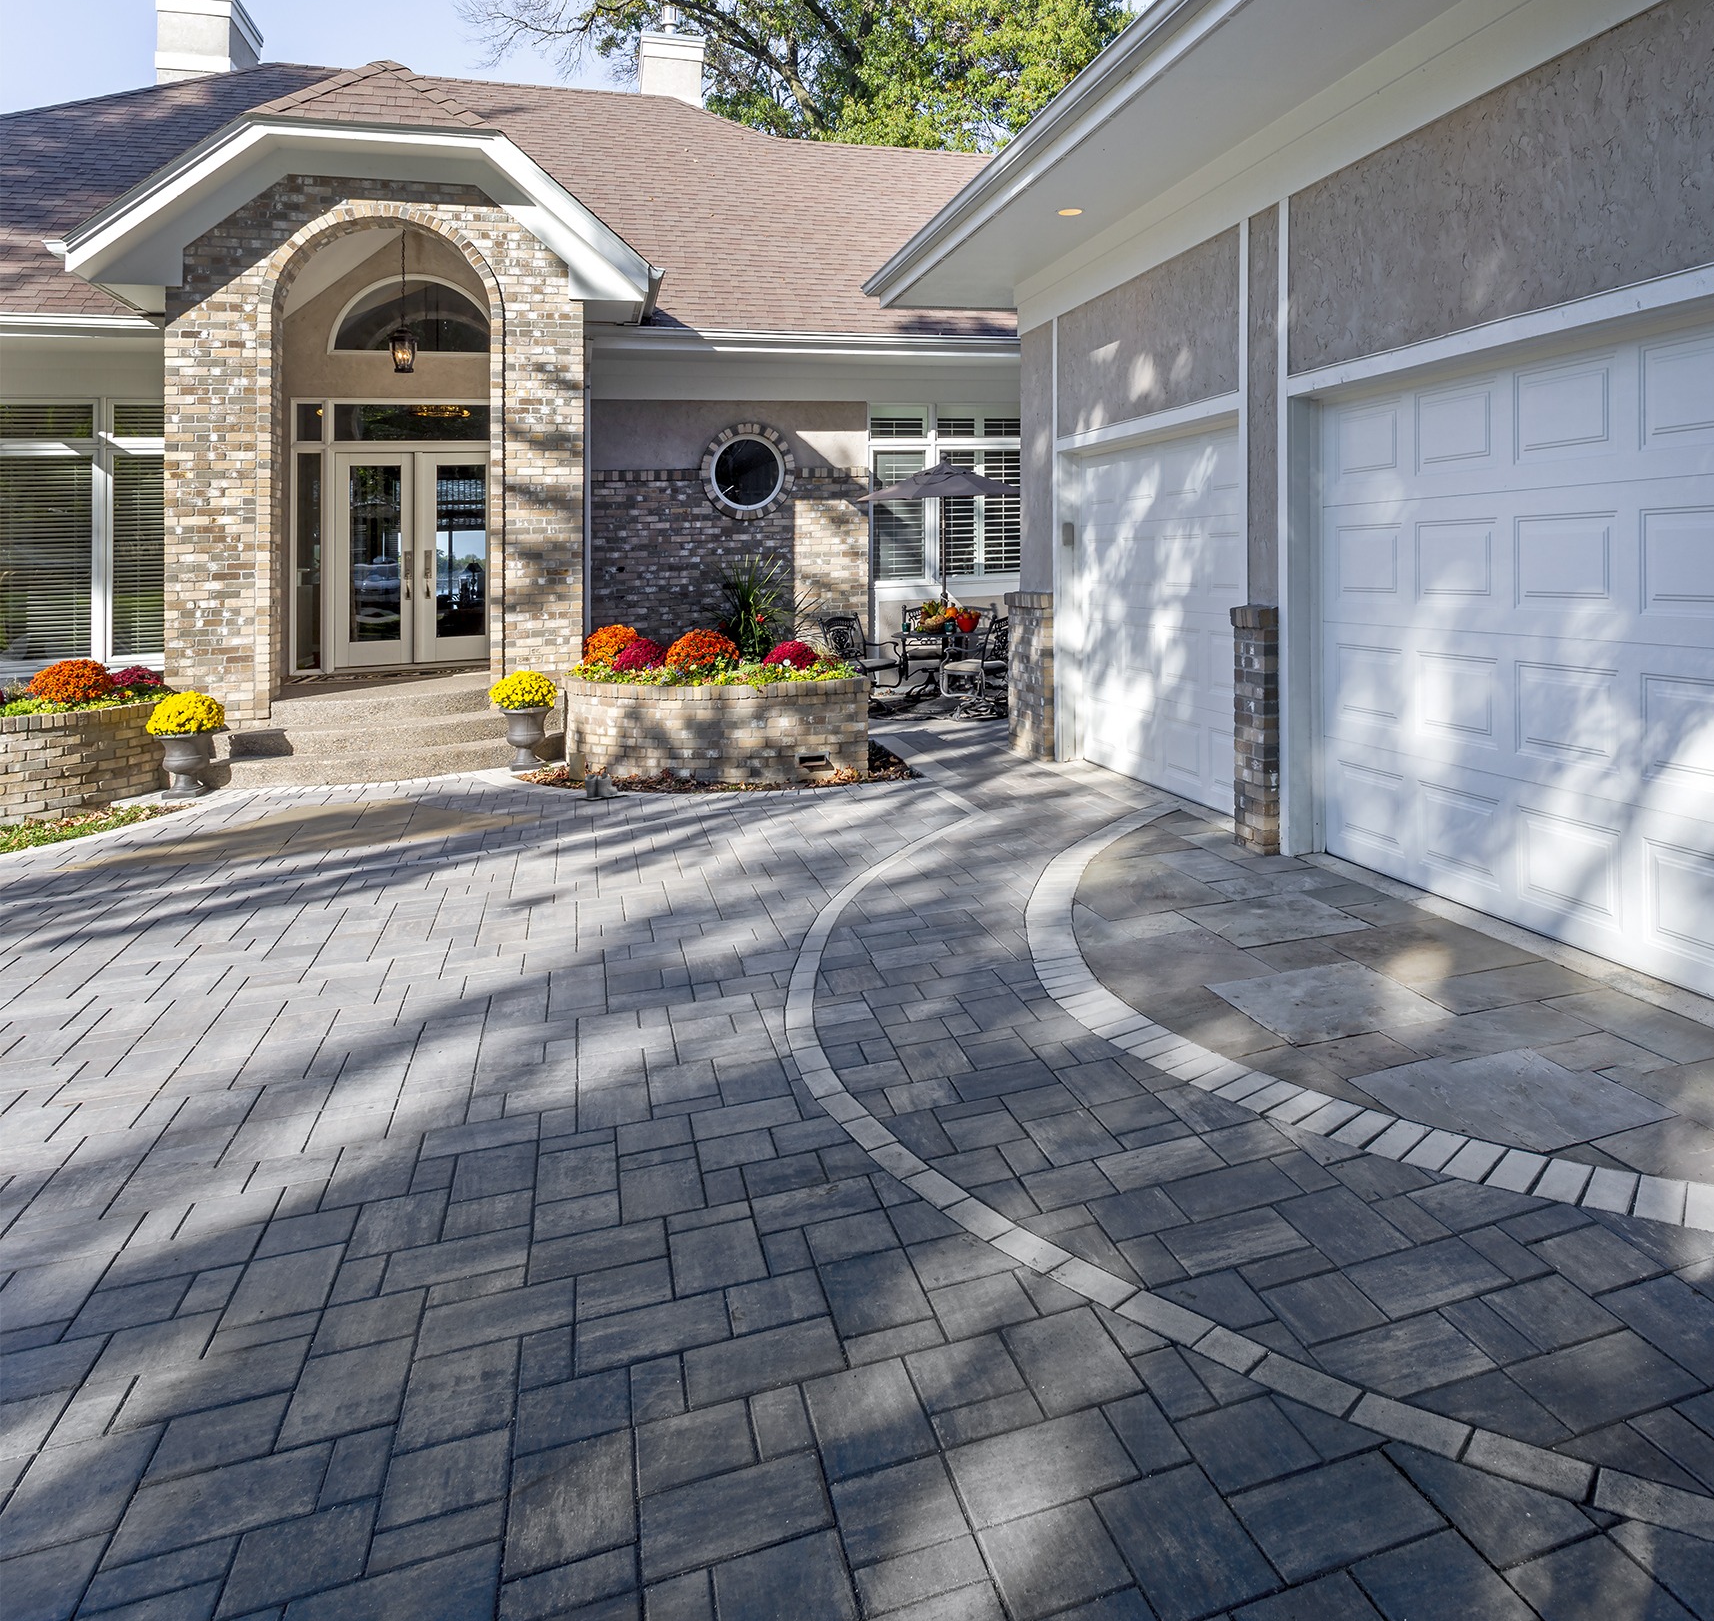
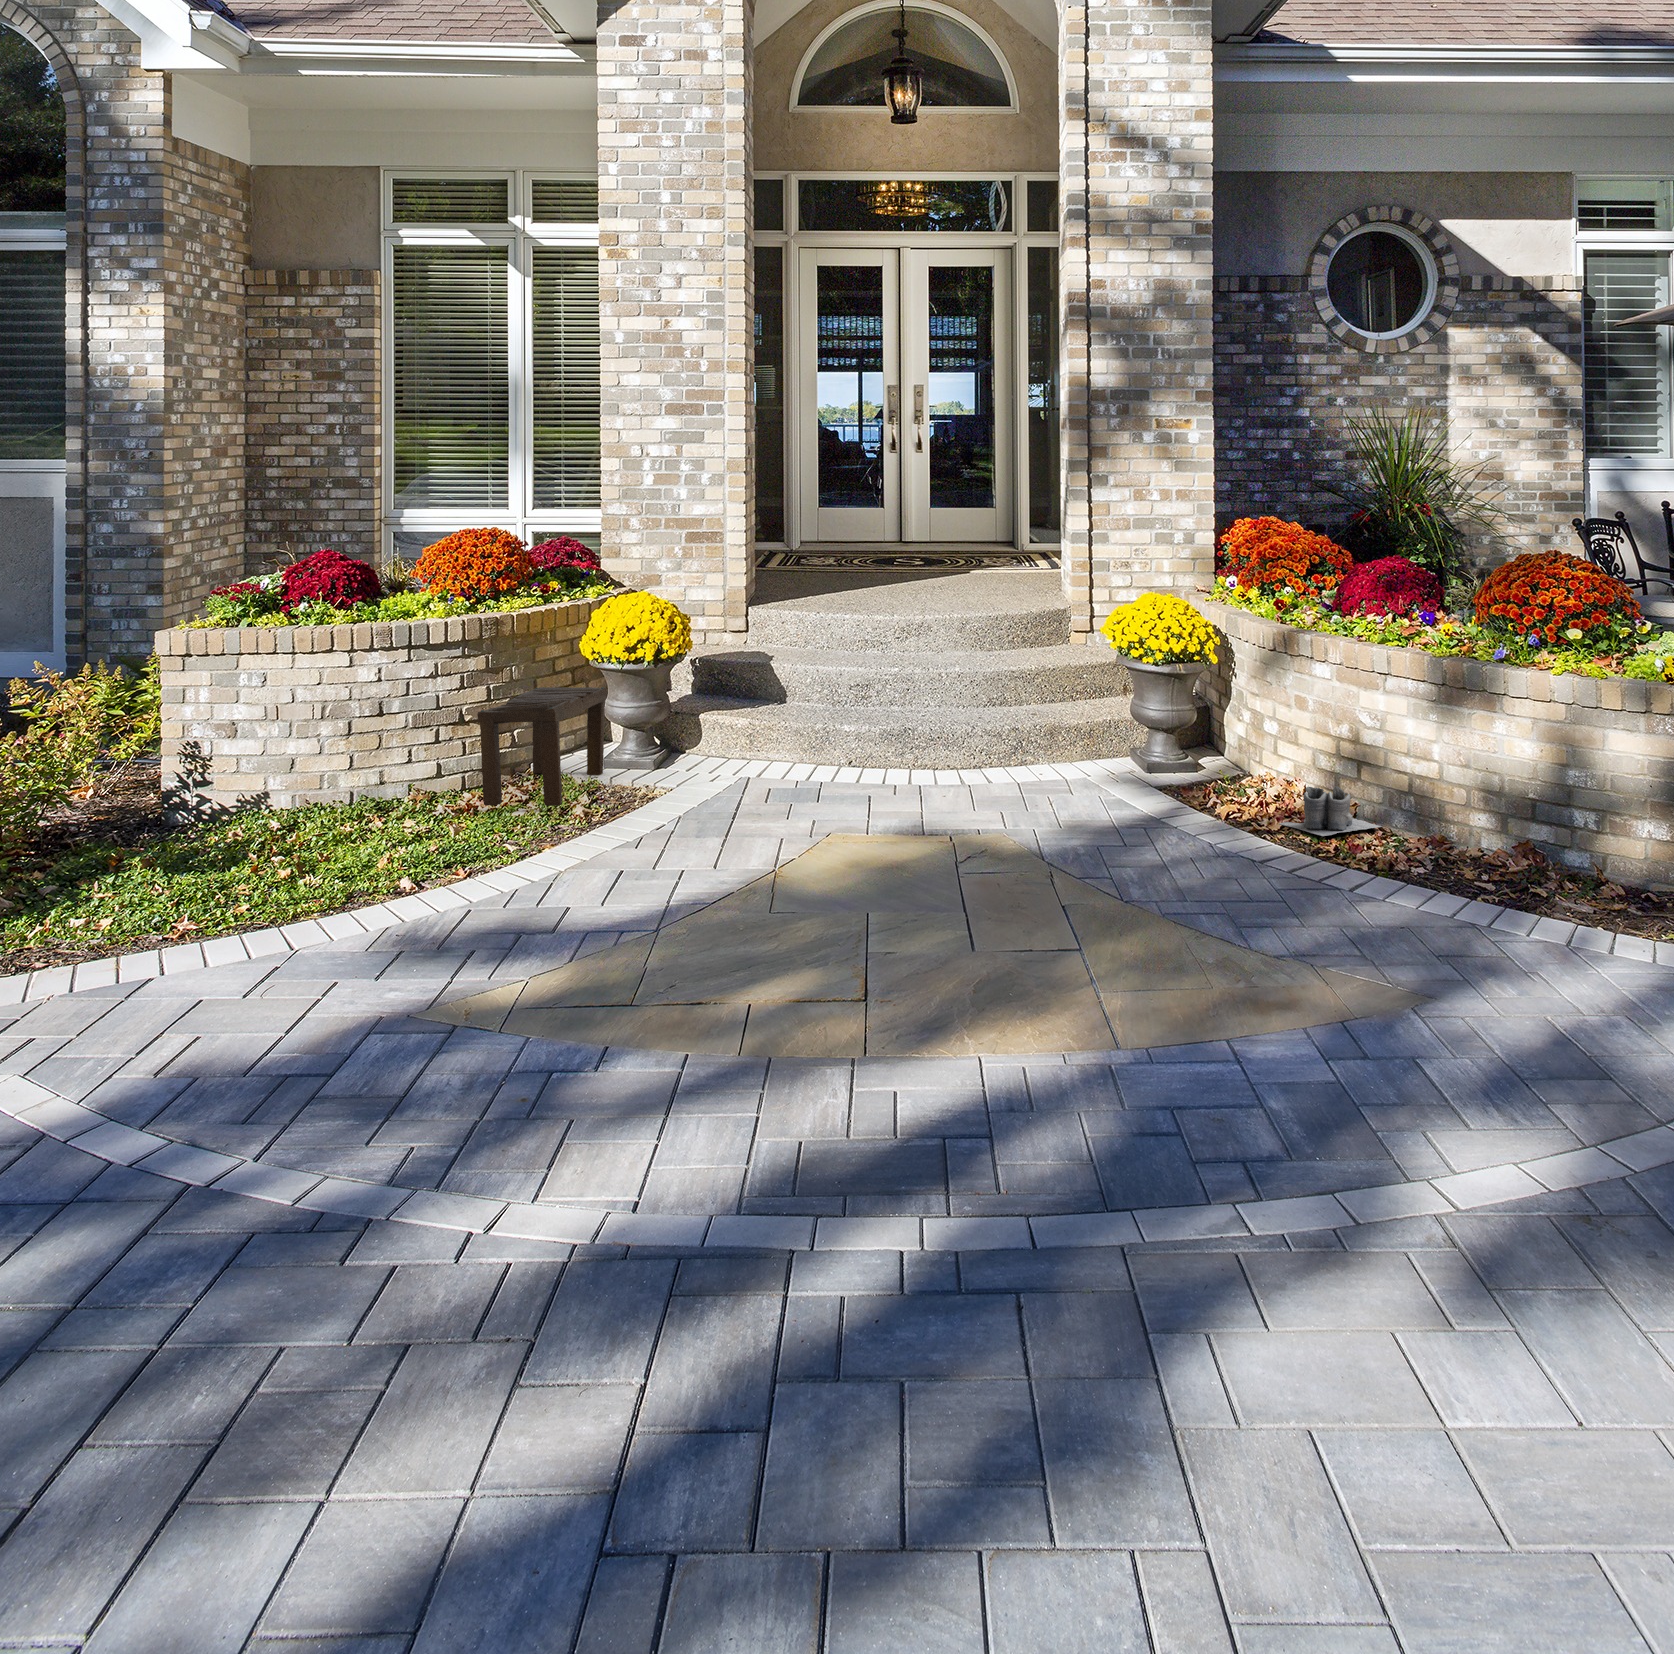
woven basket: present [569,743,585,780] -> none [1219,705,1257,776]
bench: none [70,750,166,820] -> present [478,687,608,806]

